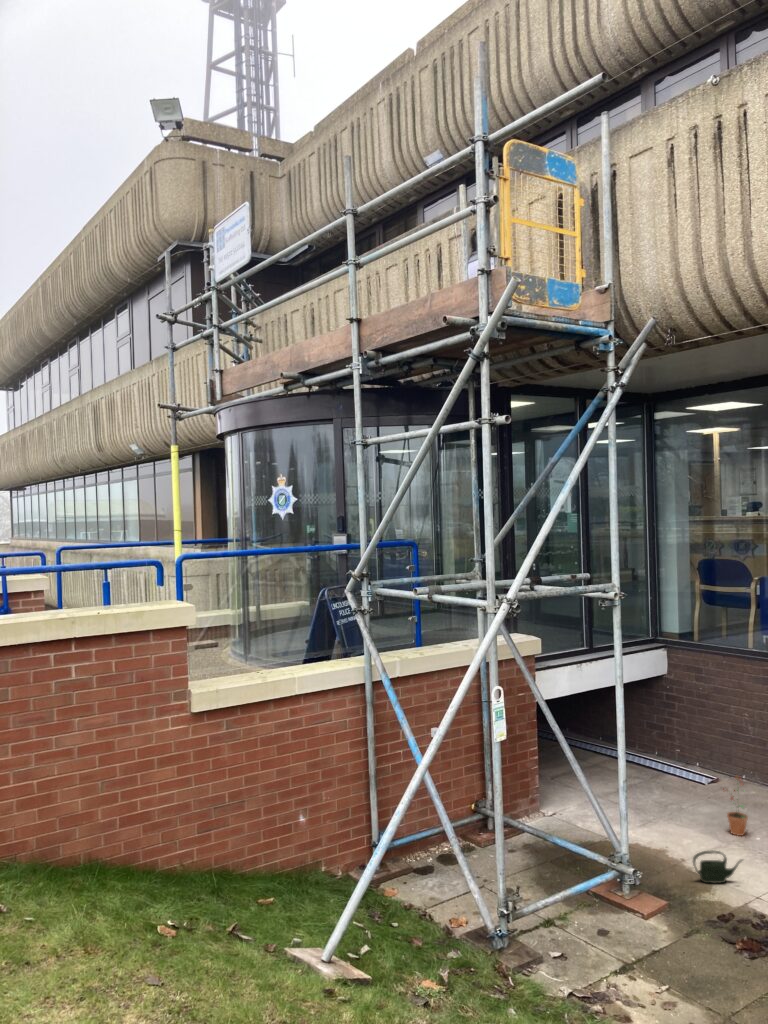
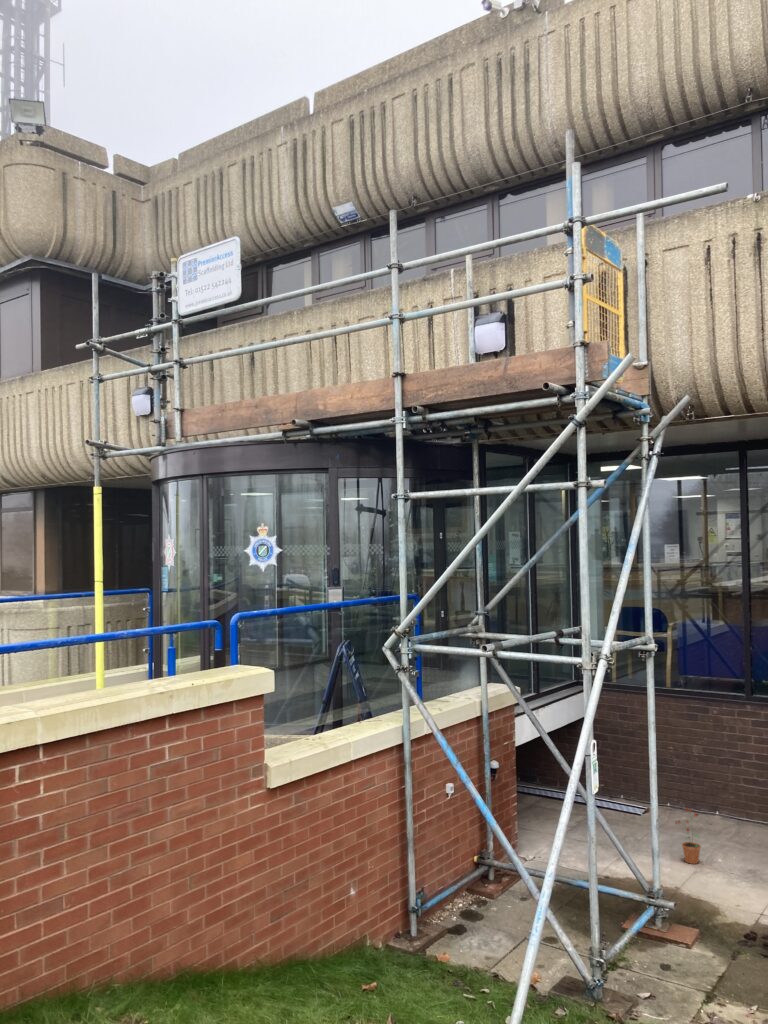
watering can: present [693,850,743,883] -> none [693,879,733,910]

